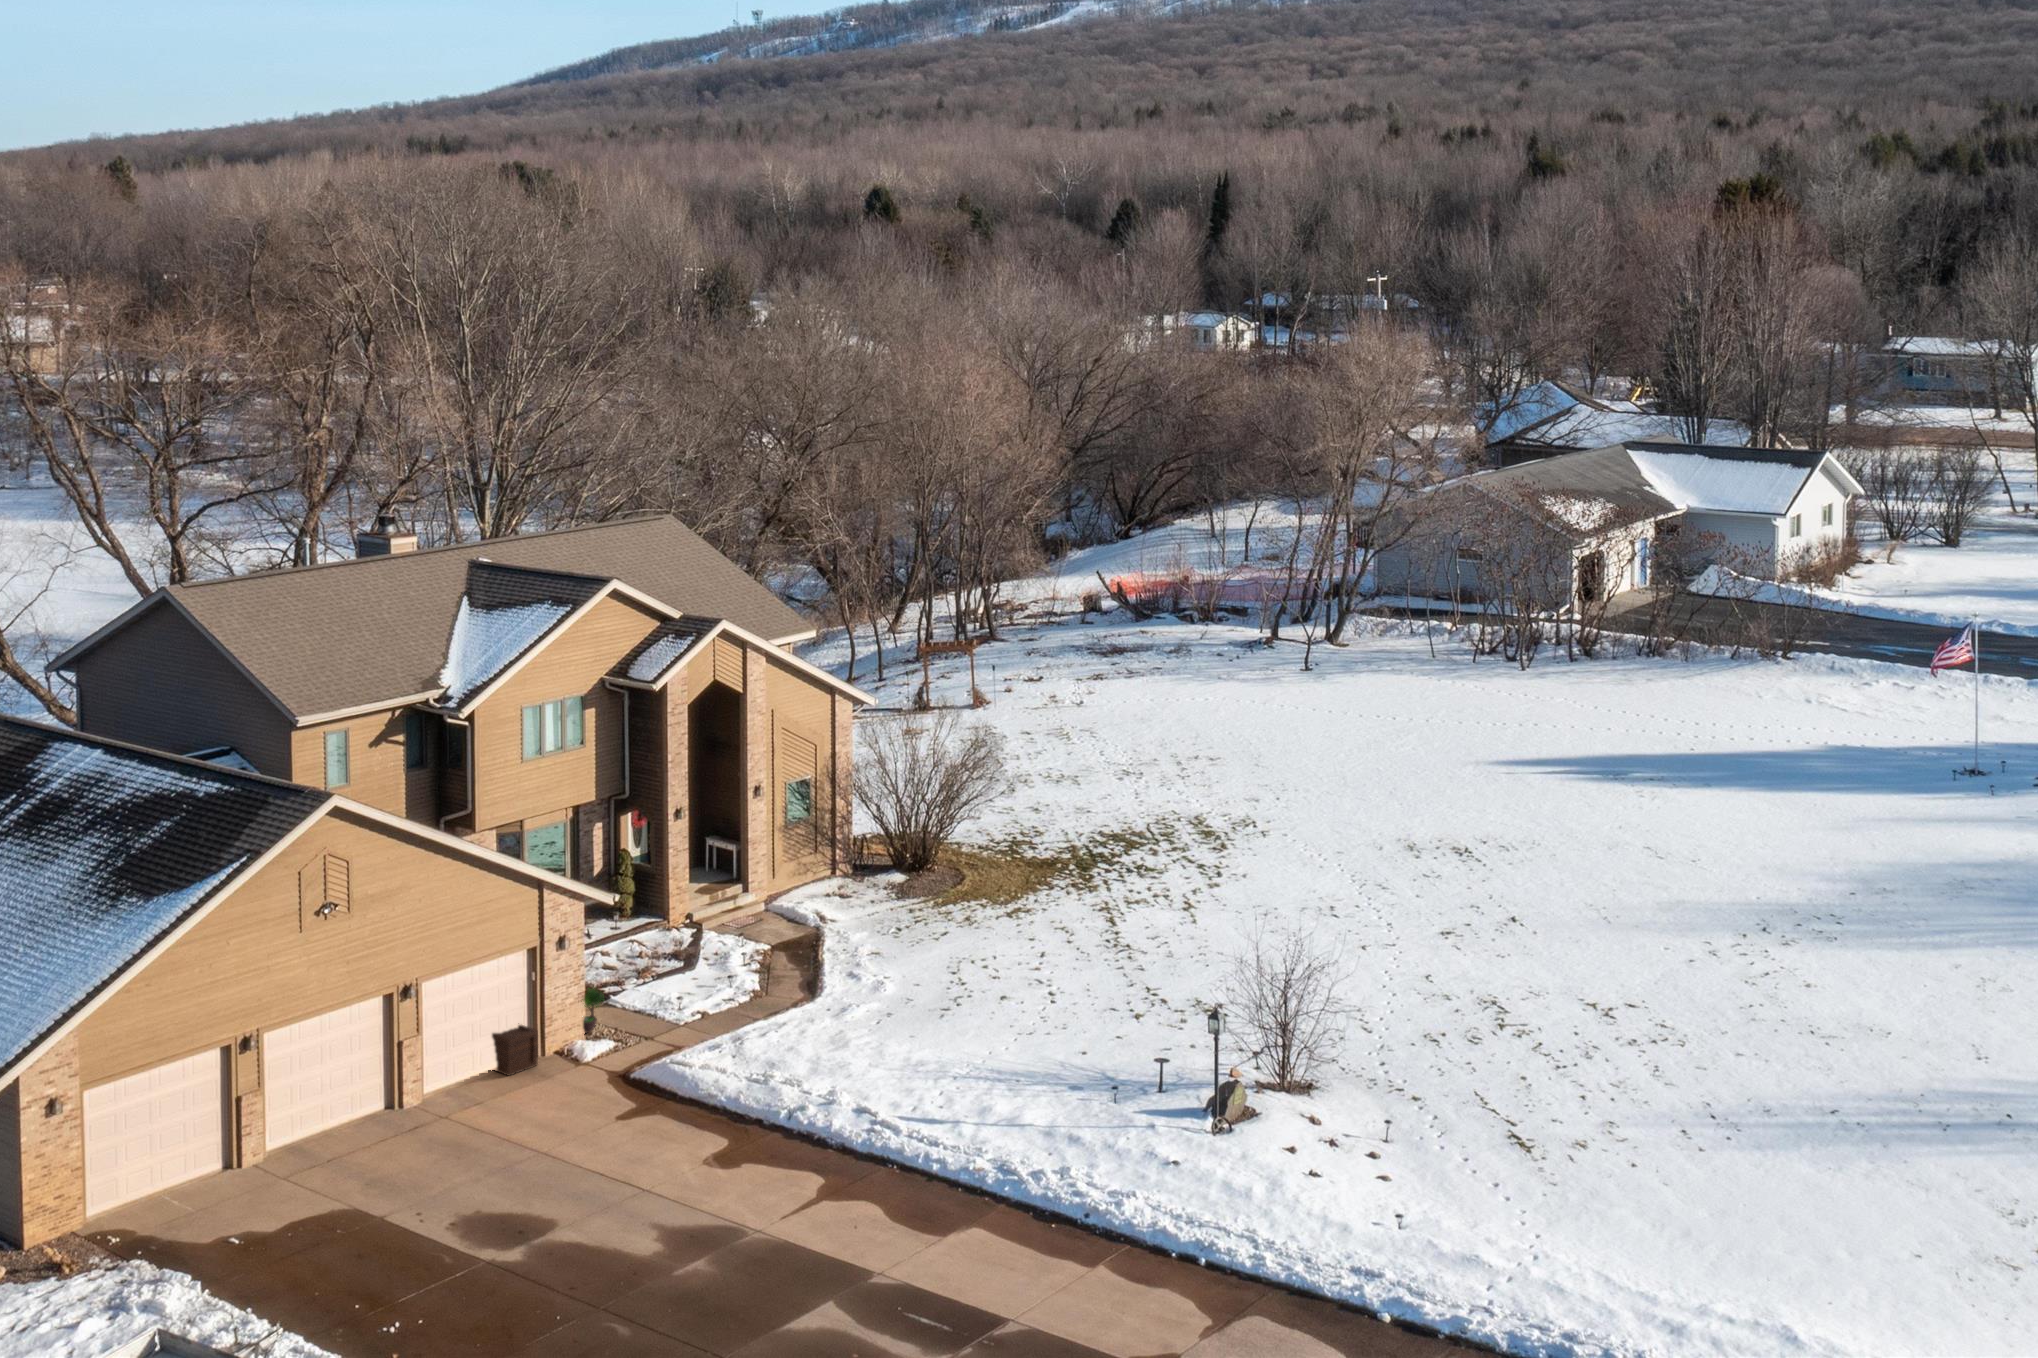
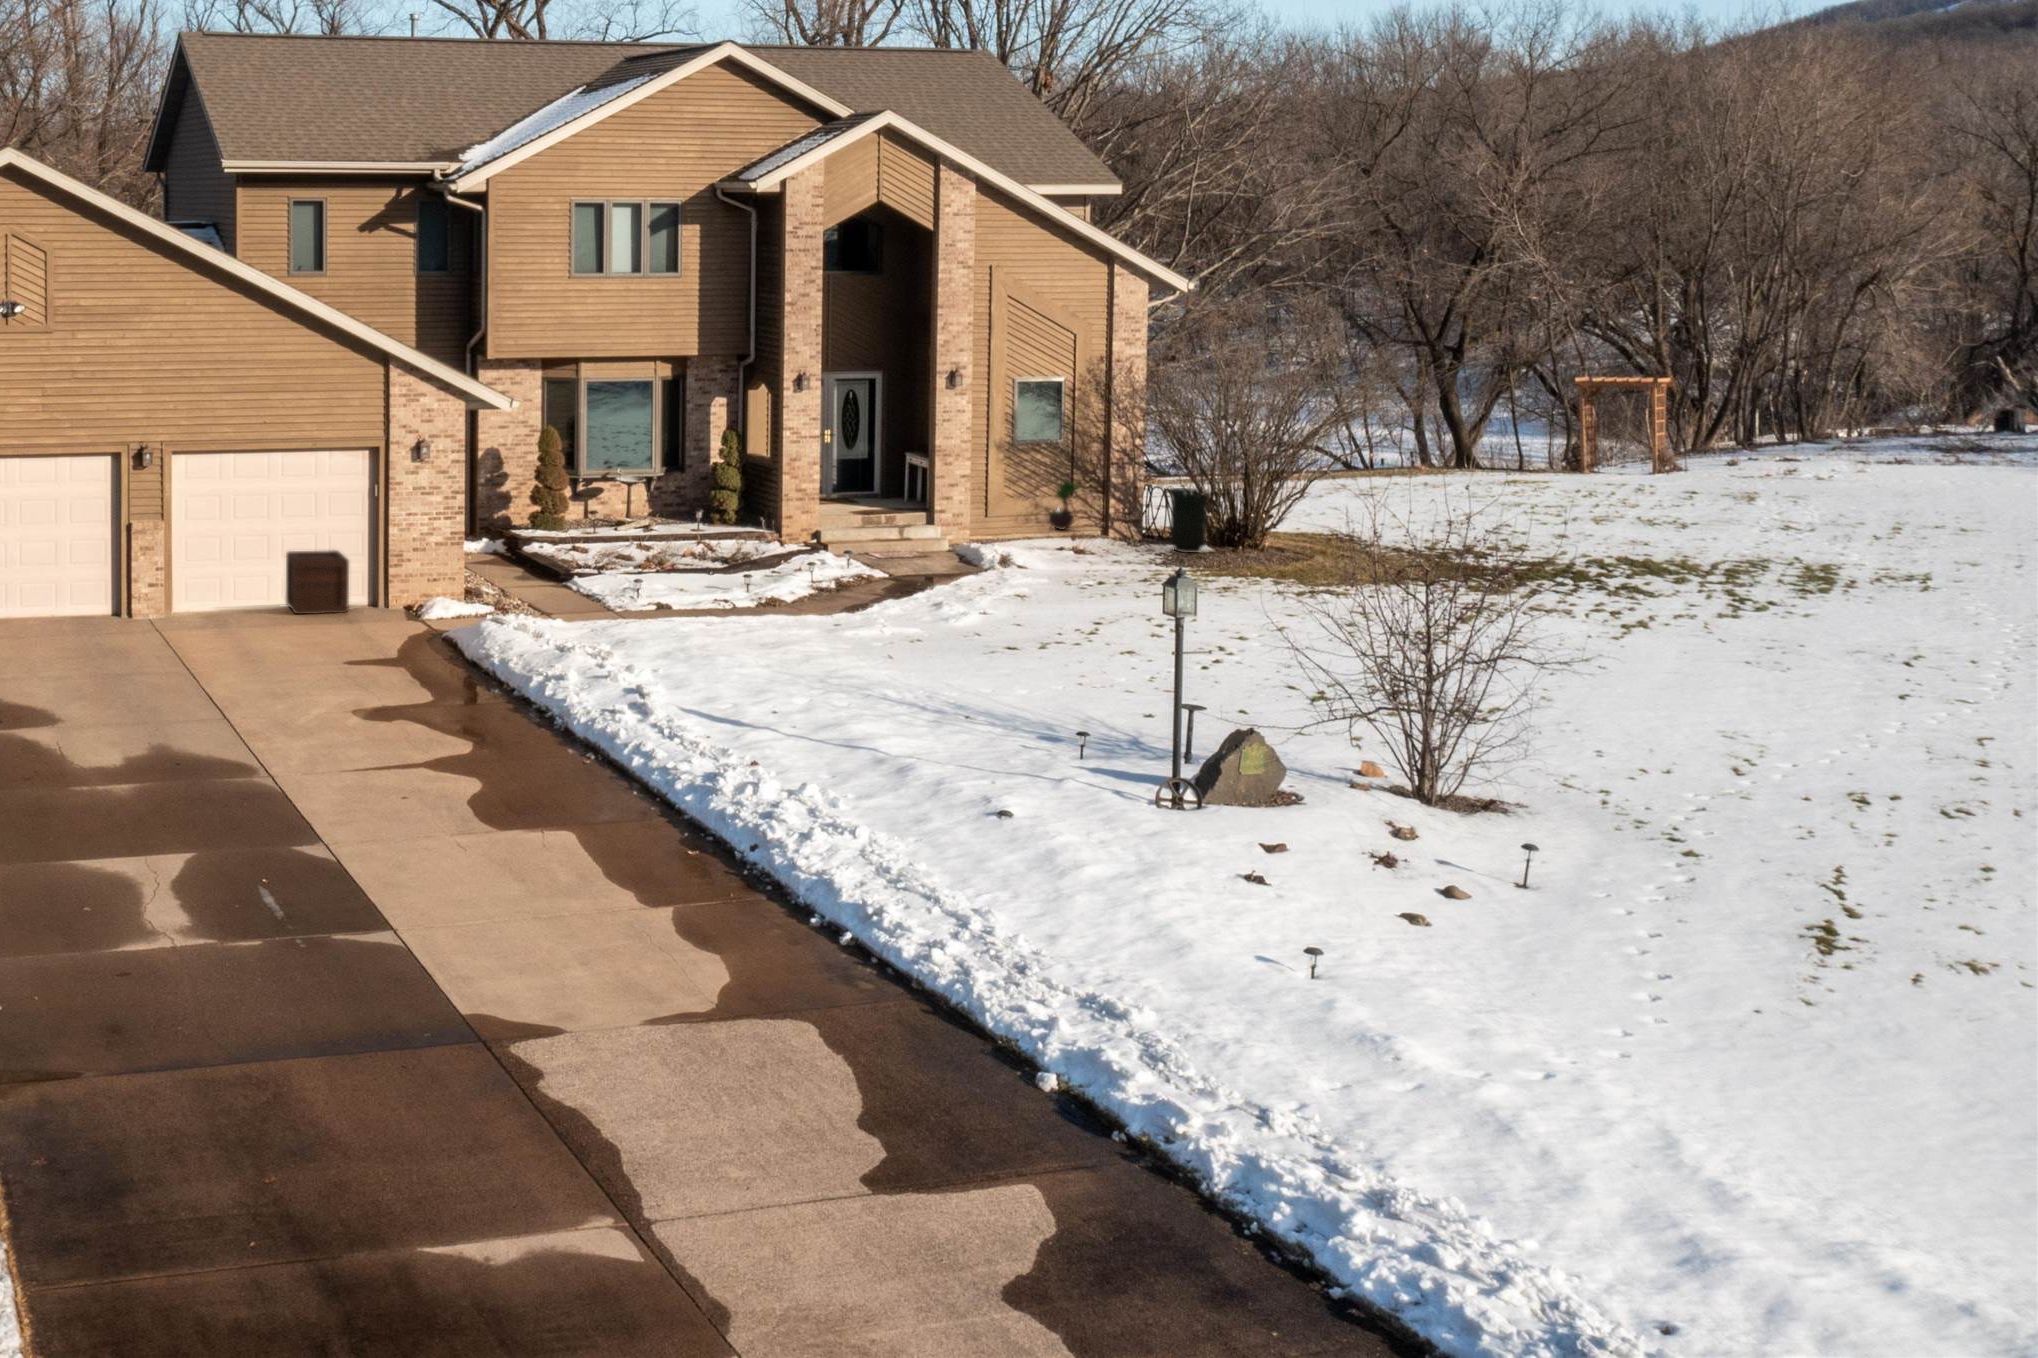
trash can: none [893,844,923,887] -> present [1165,488,1211,553]
potted tree: present [582,988,604,1033] -> present [1049,480,1078,529]

